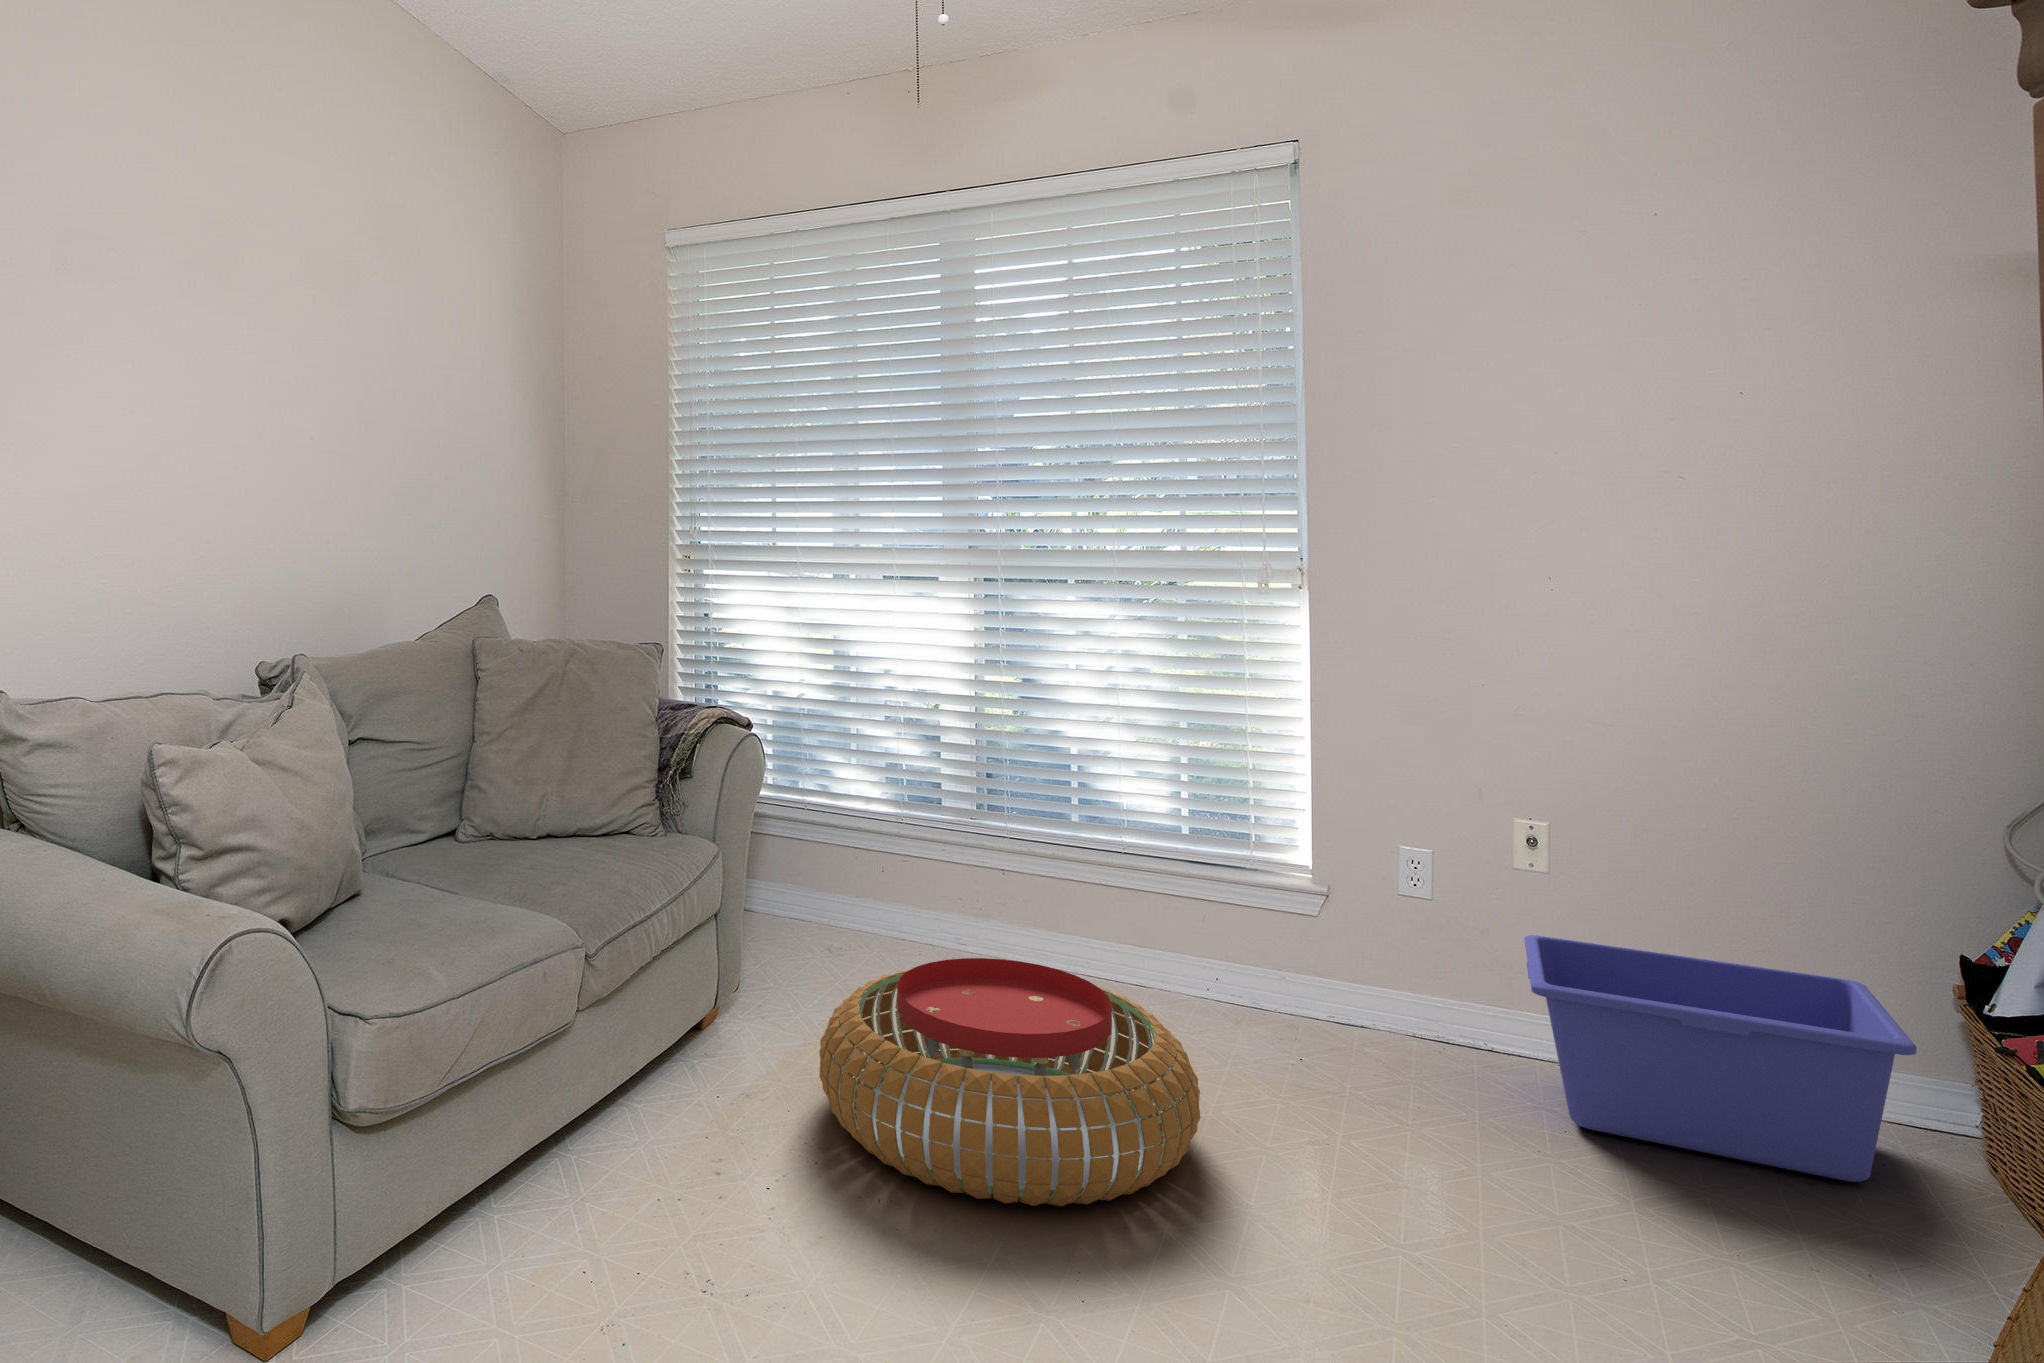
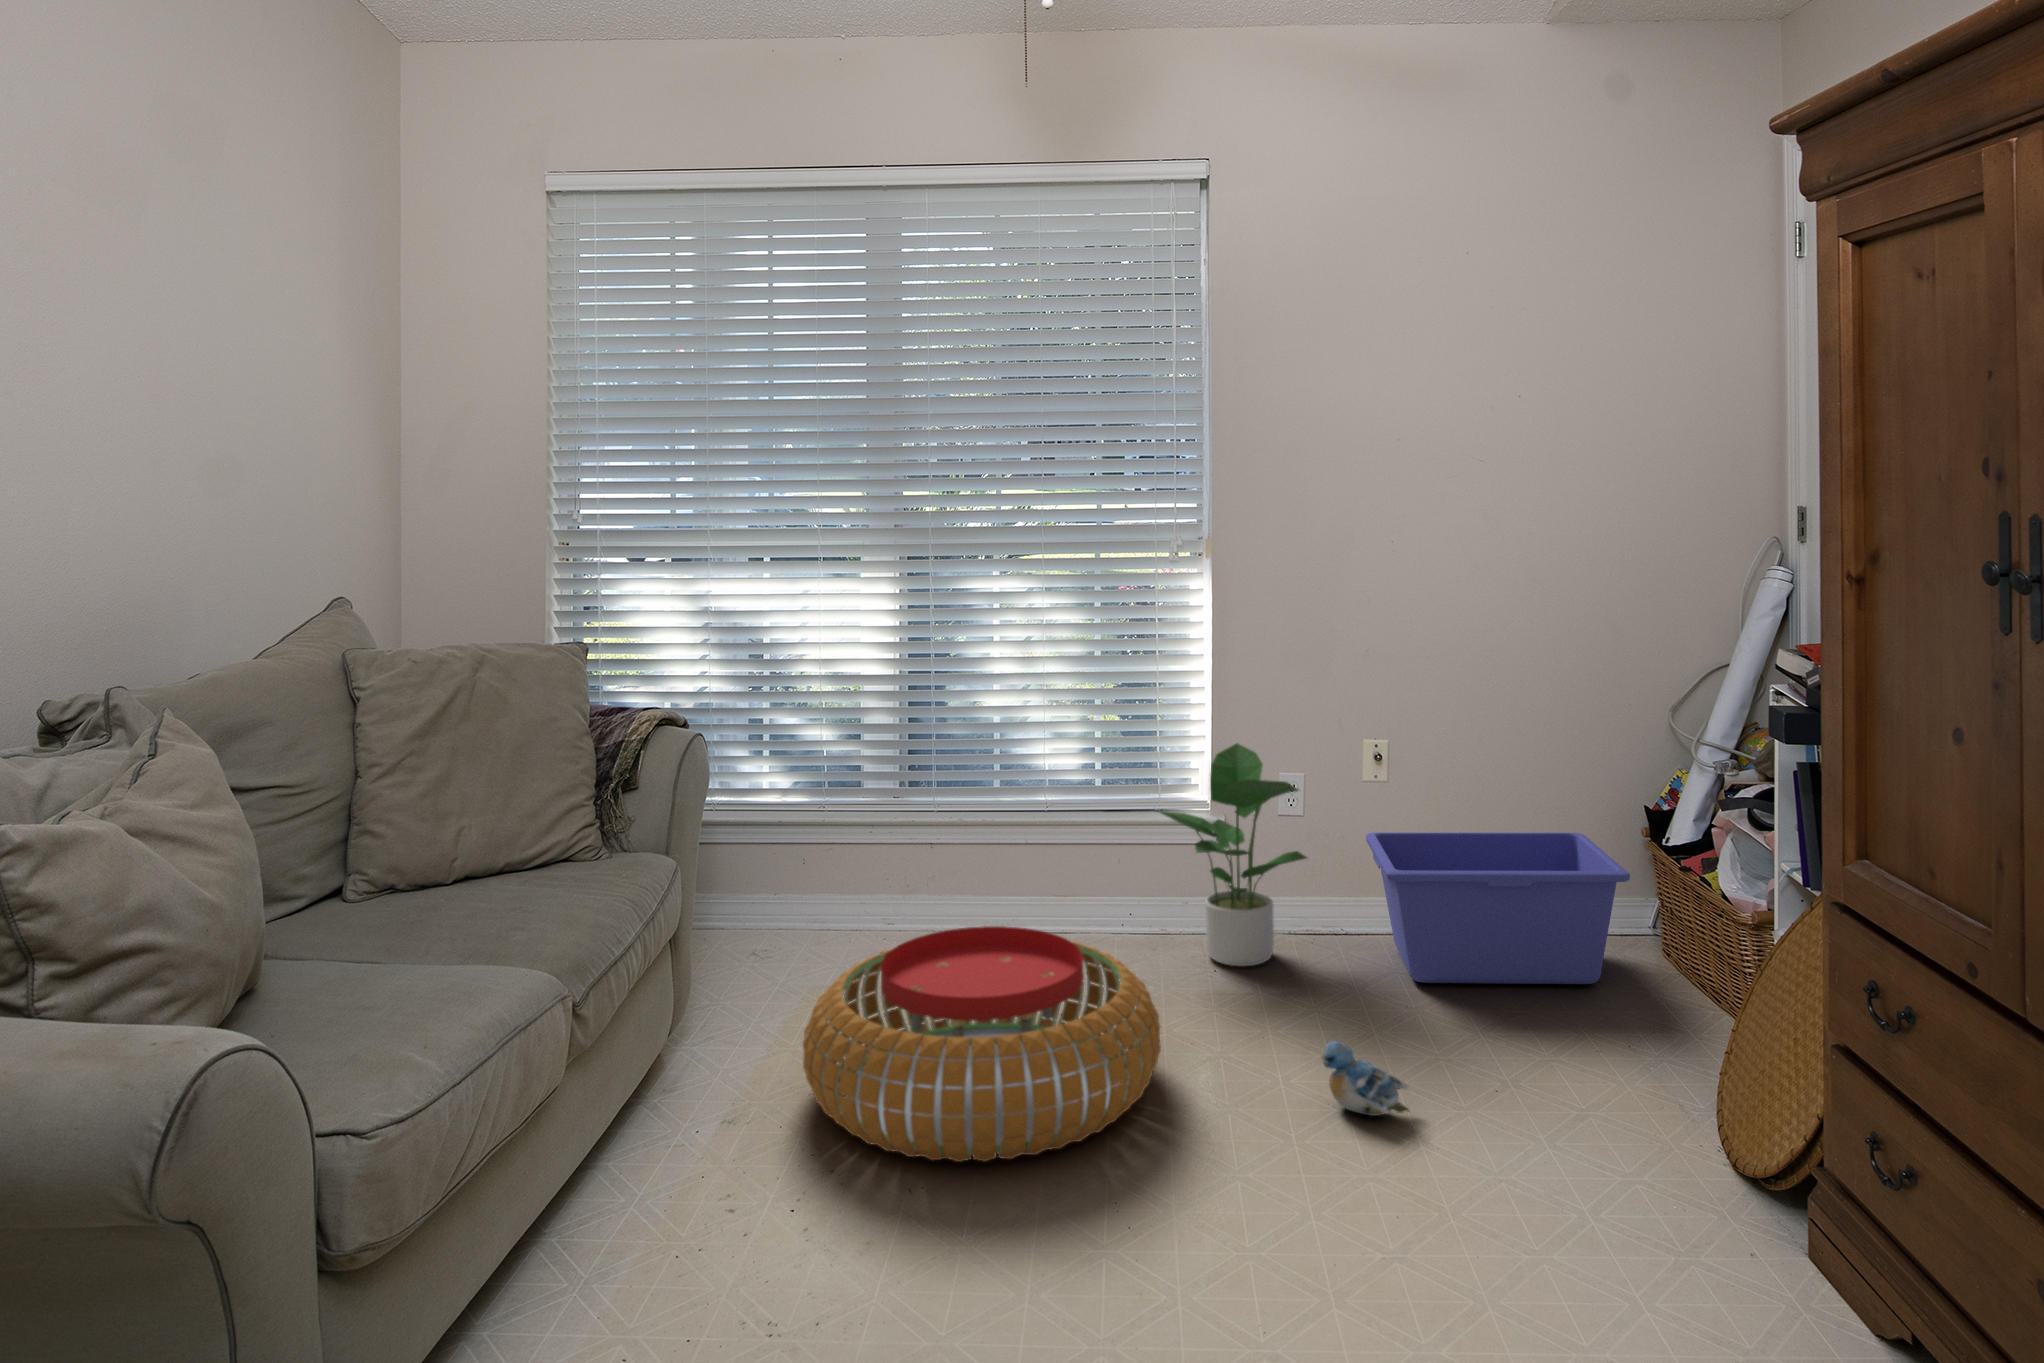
potted plant: none [1239,806,1435,1065] -> present [1158,743,1307,966]
plush toy: none [1394,1165,1511,1273] -> present [1322,1041,1409,1116]

